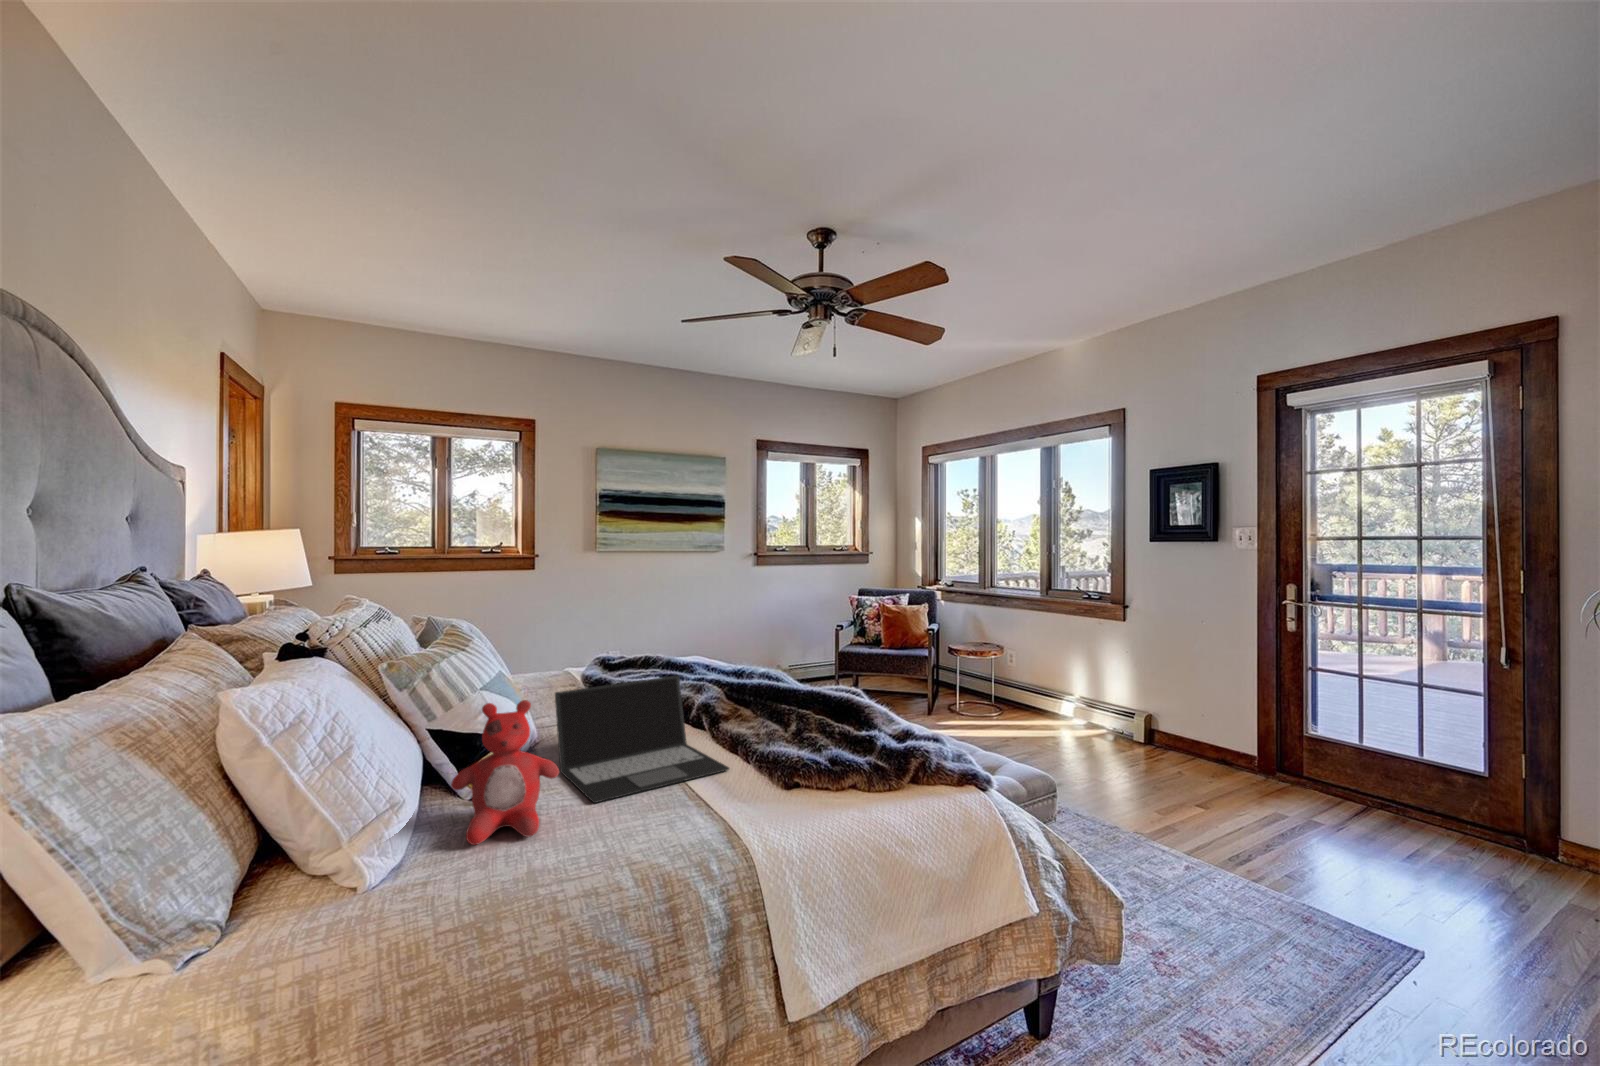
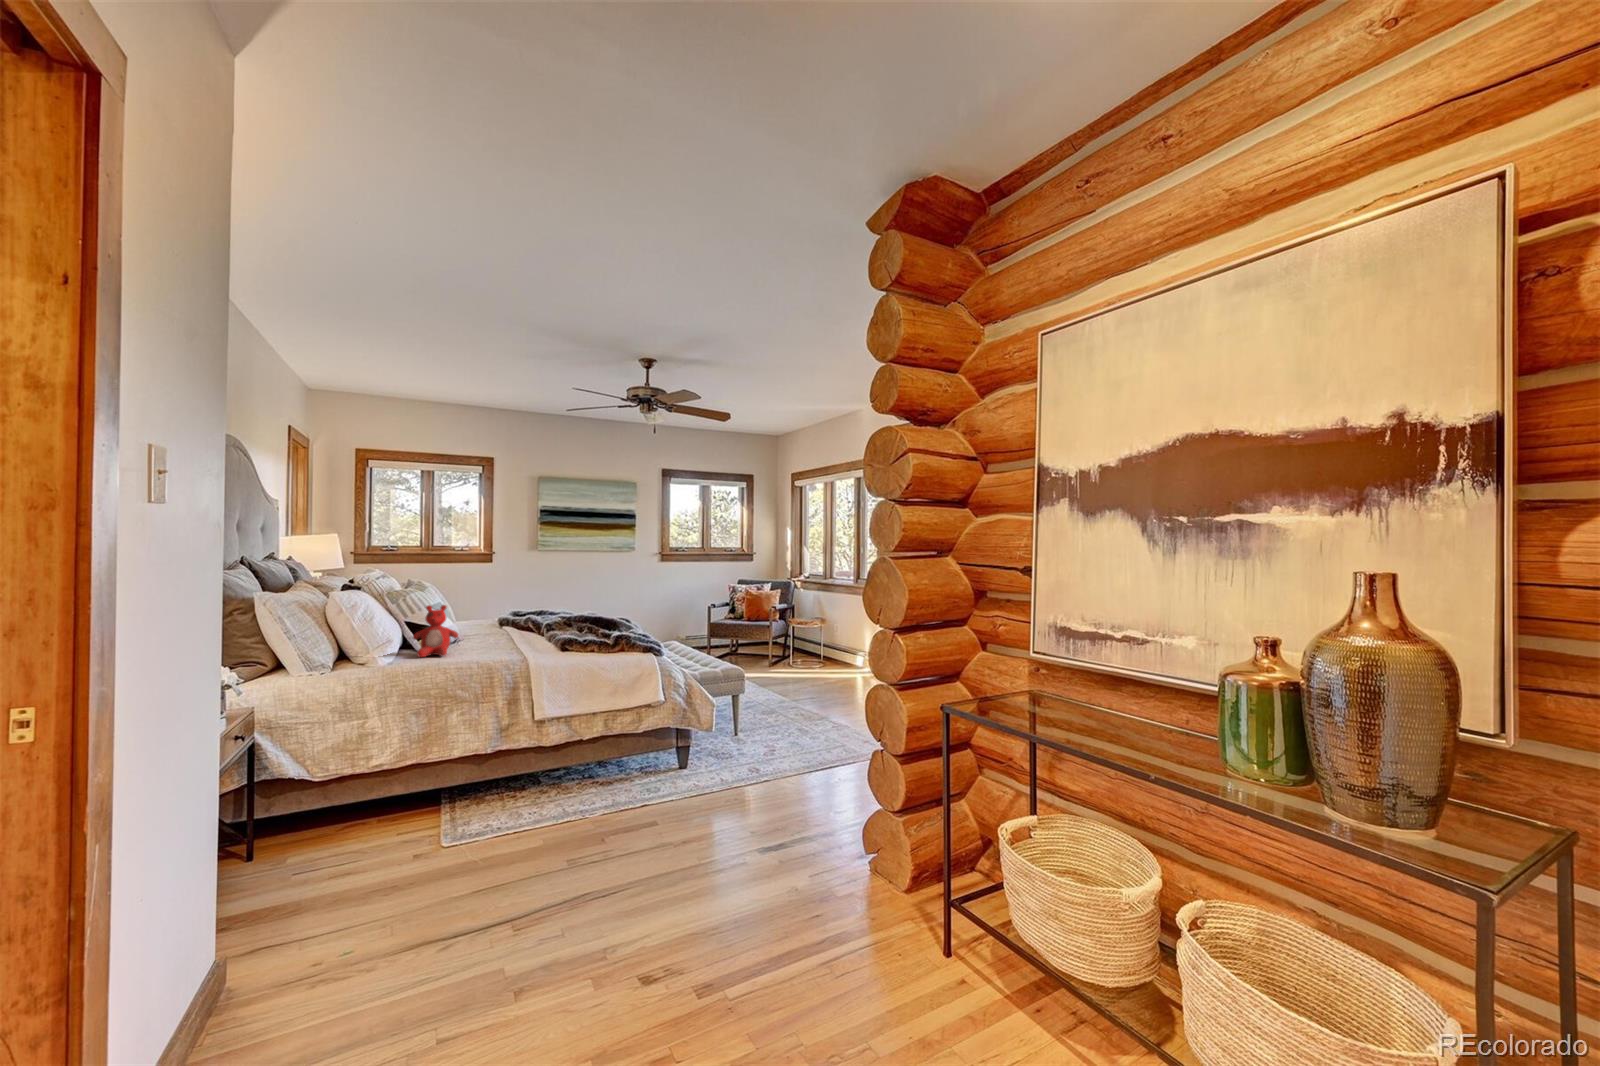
laptop: present [555,675,729,803] -> none [465,606,544,651]

